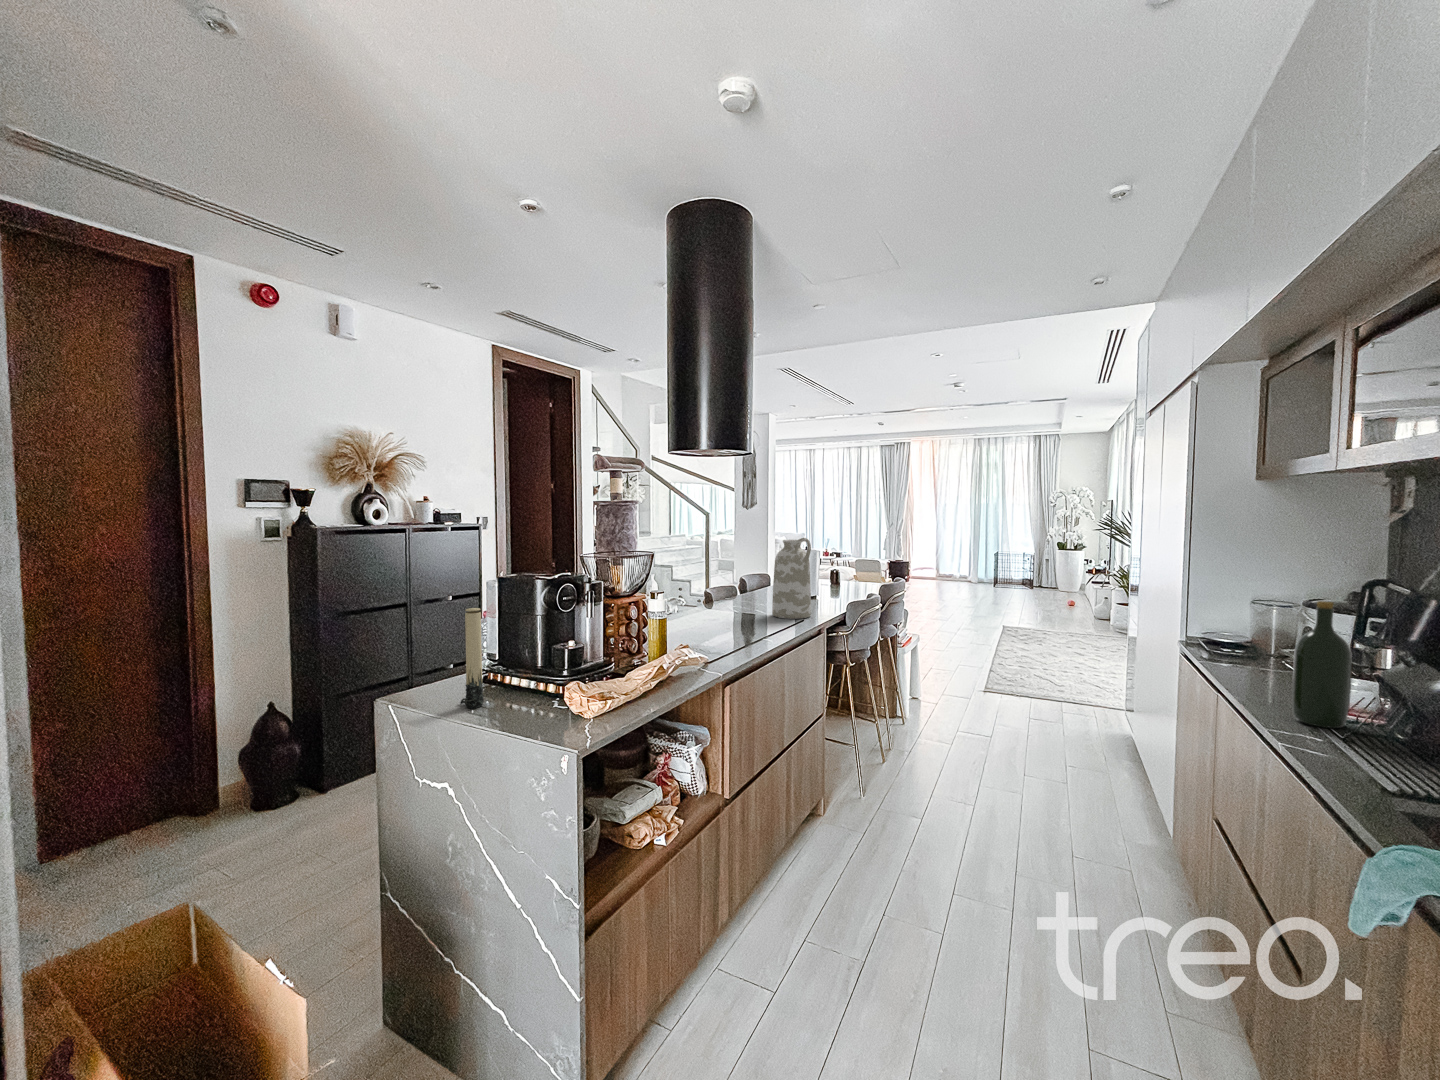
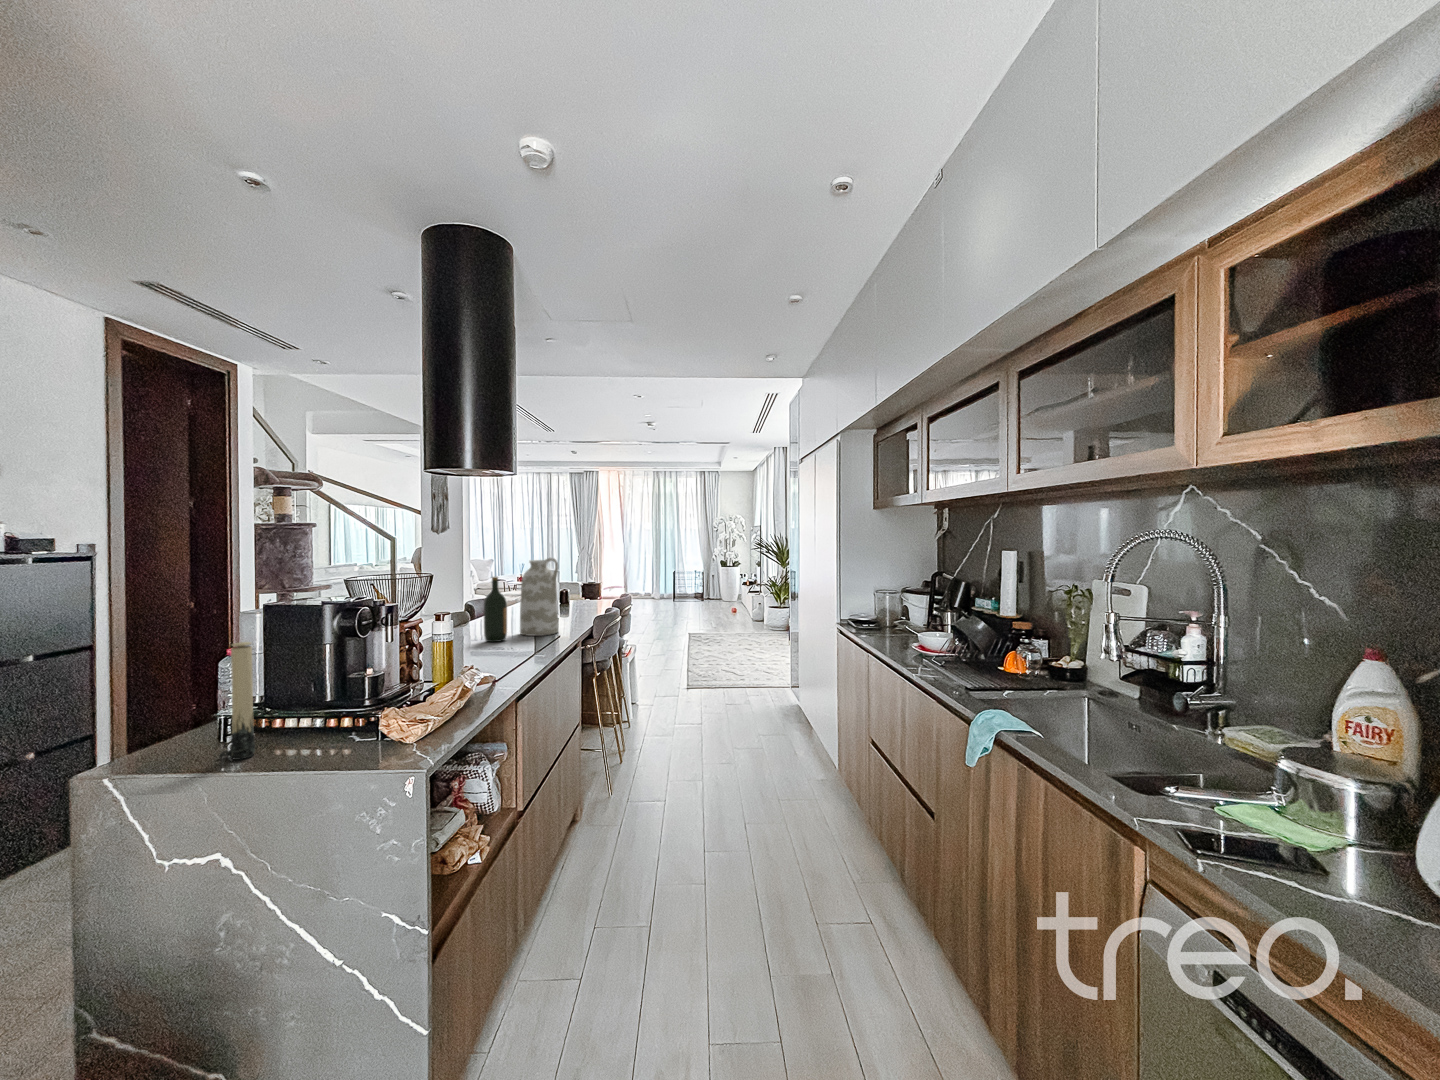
wine bottle: present [1292,601,1352,728] -> present [484,577,507,642]

